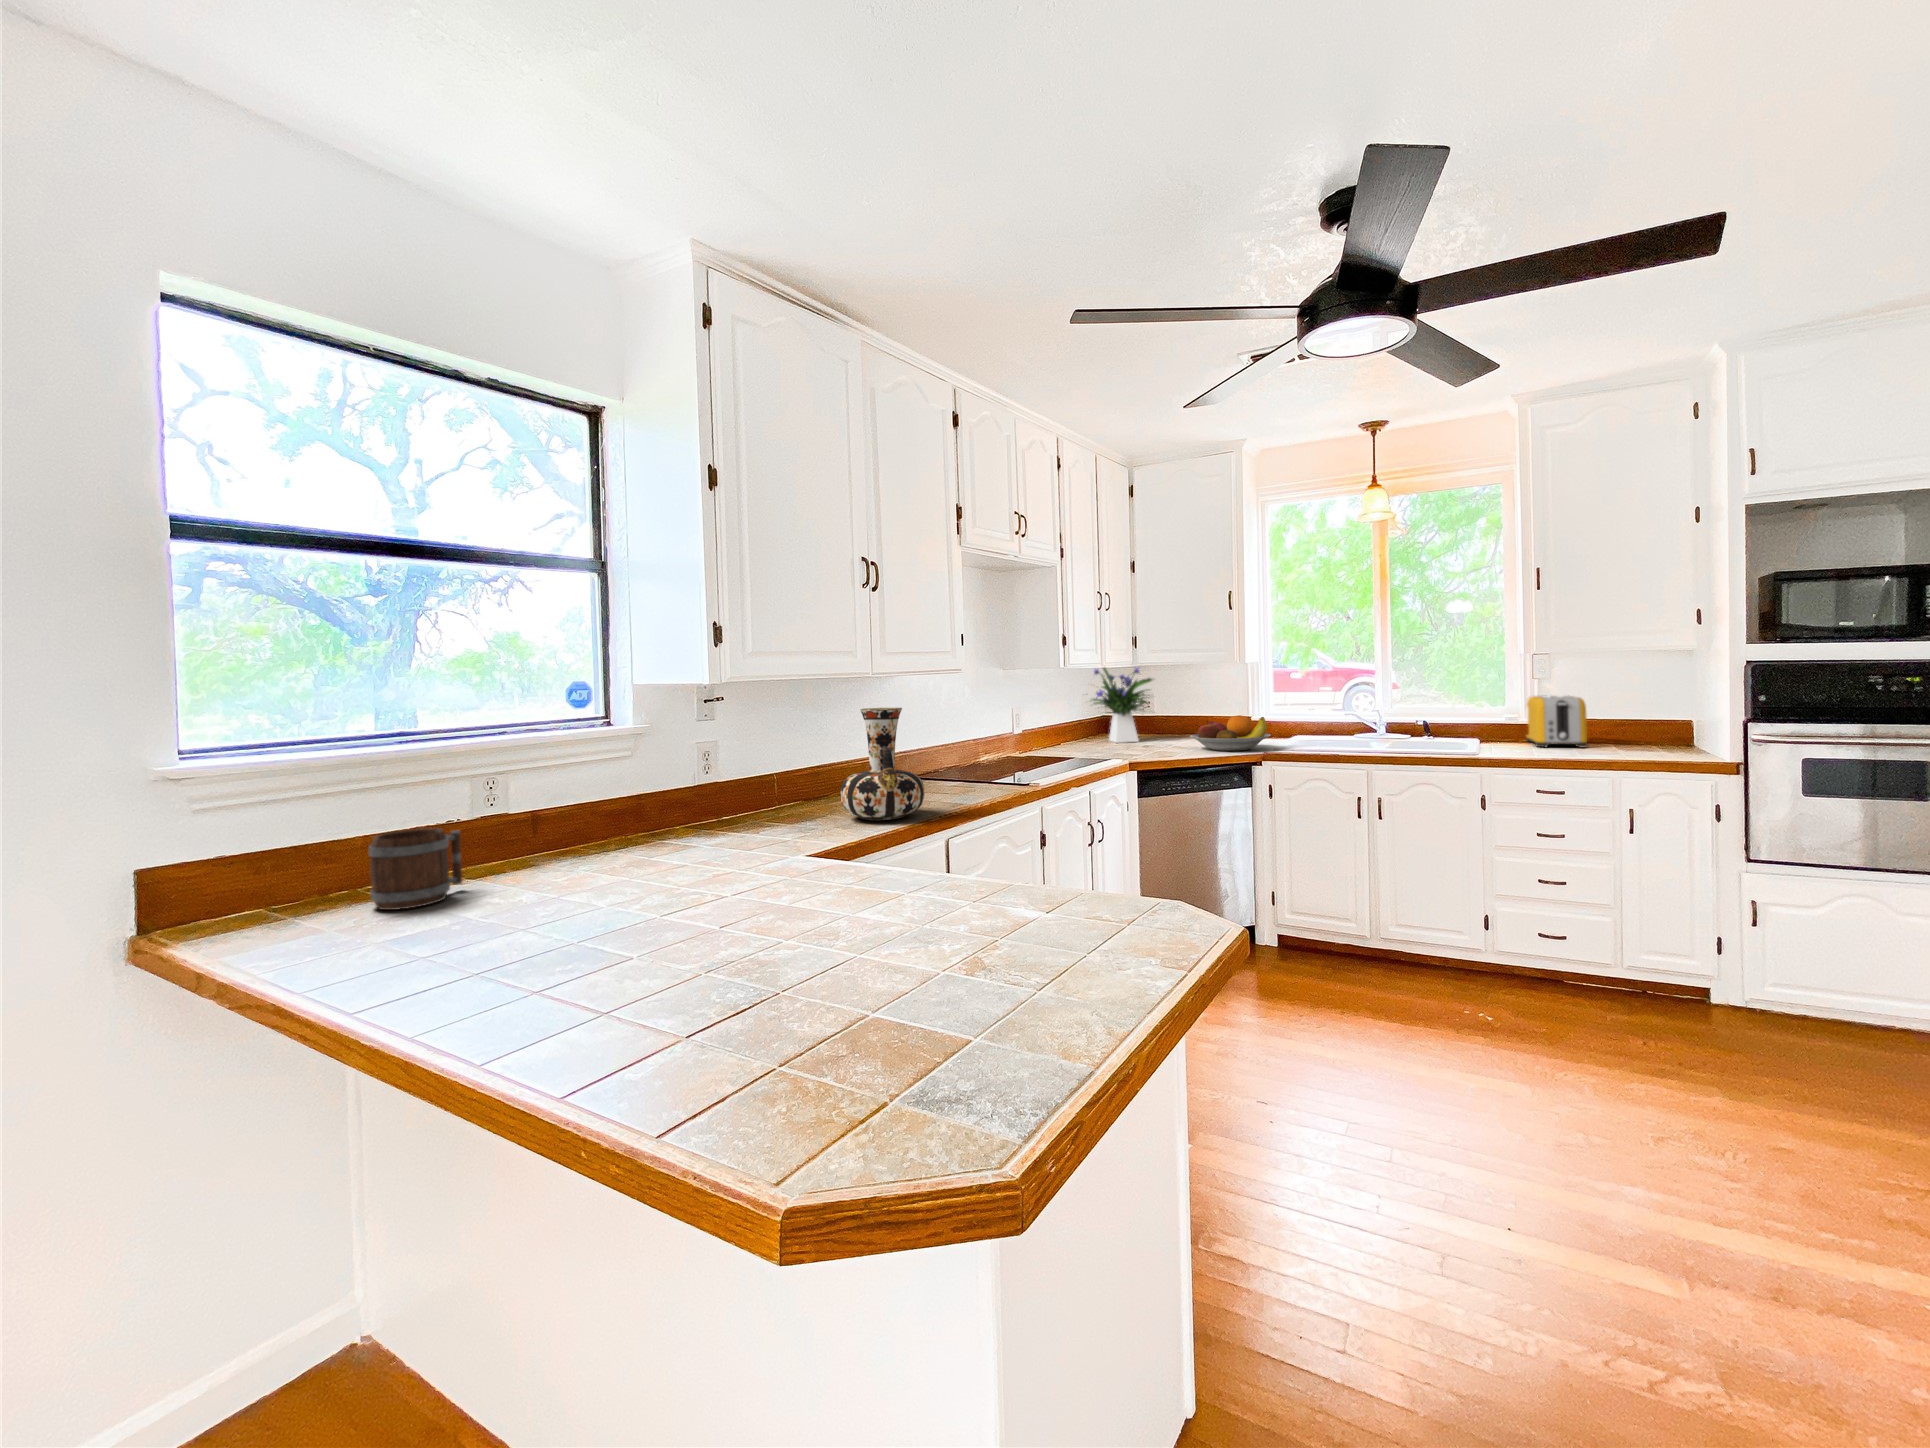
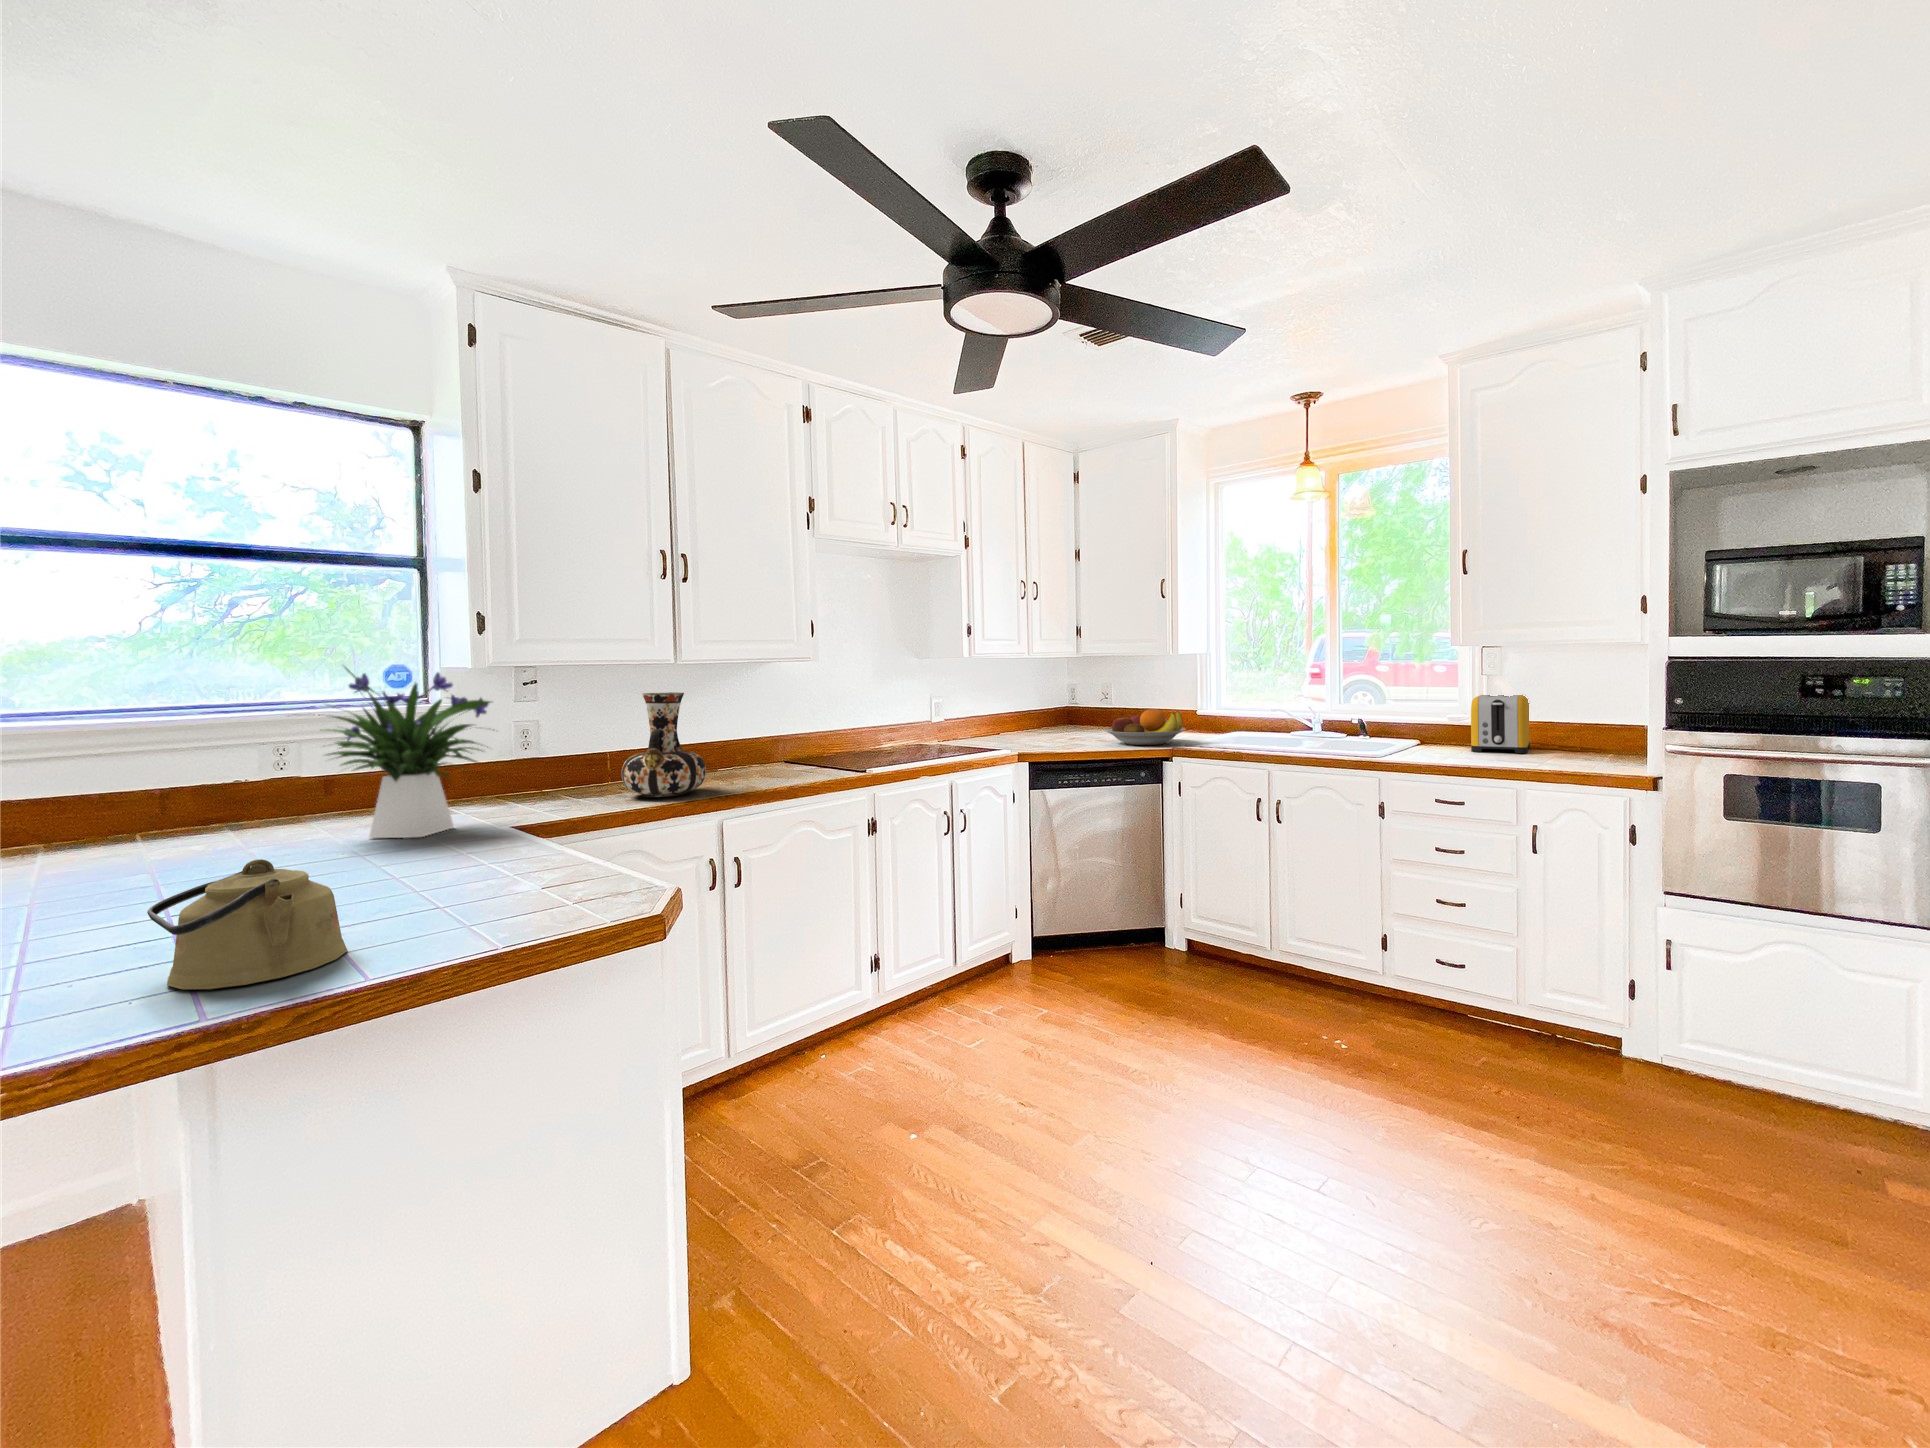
flower arrangement: present [1091,668,1152,743] -> present [295,668,494,838]
mug: present [369,828,462,910] -> none [108,785,208,850]
kettle: none [876,895,1070,1041] -> present [147,859,347,989]

